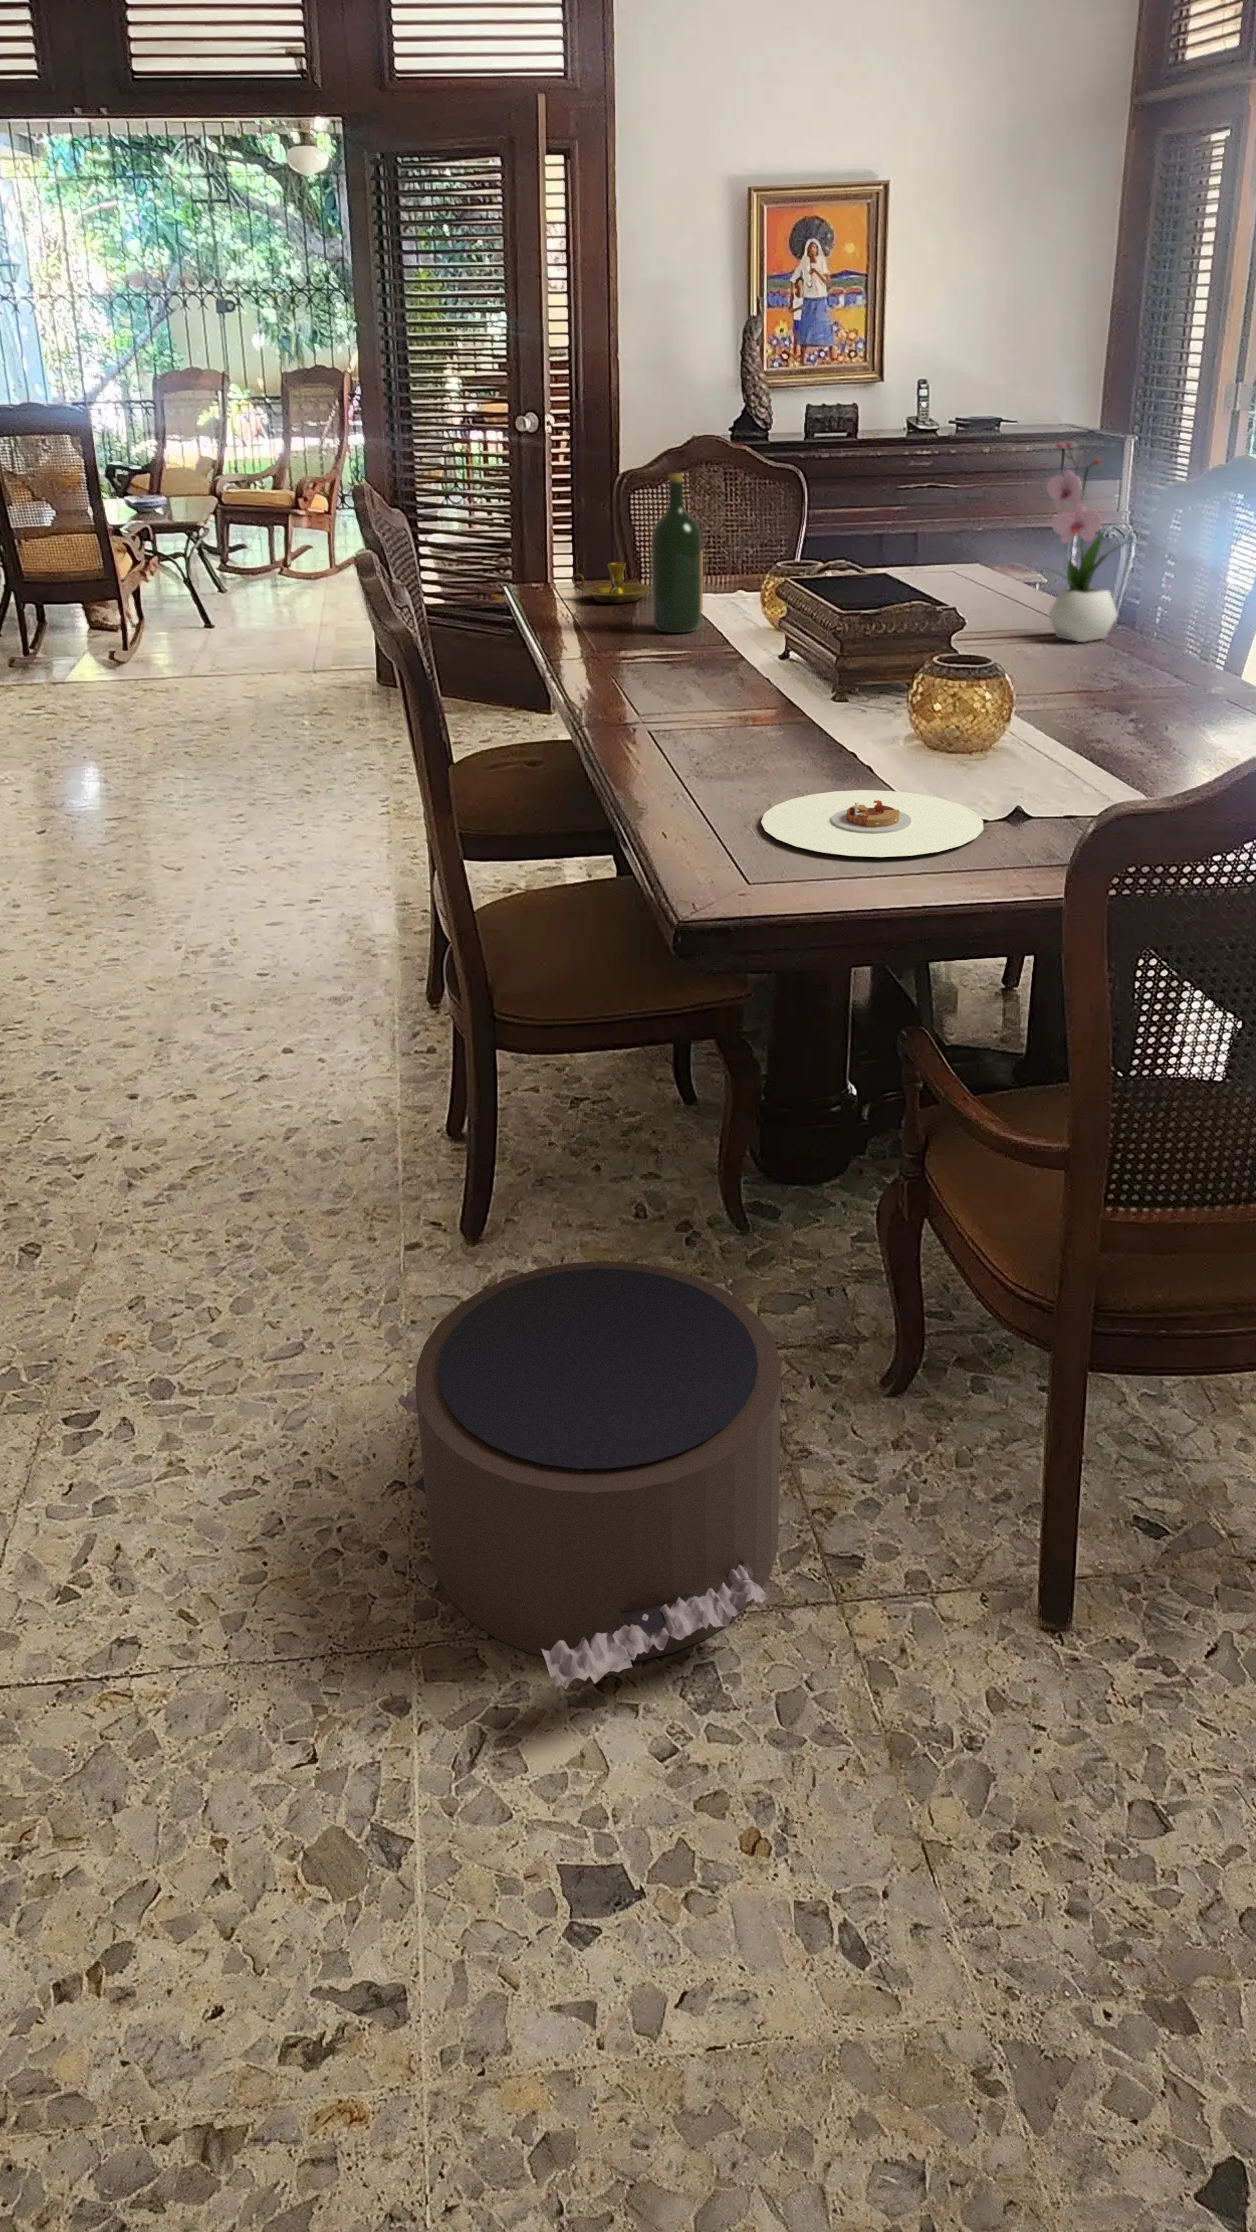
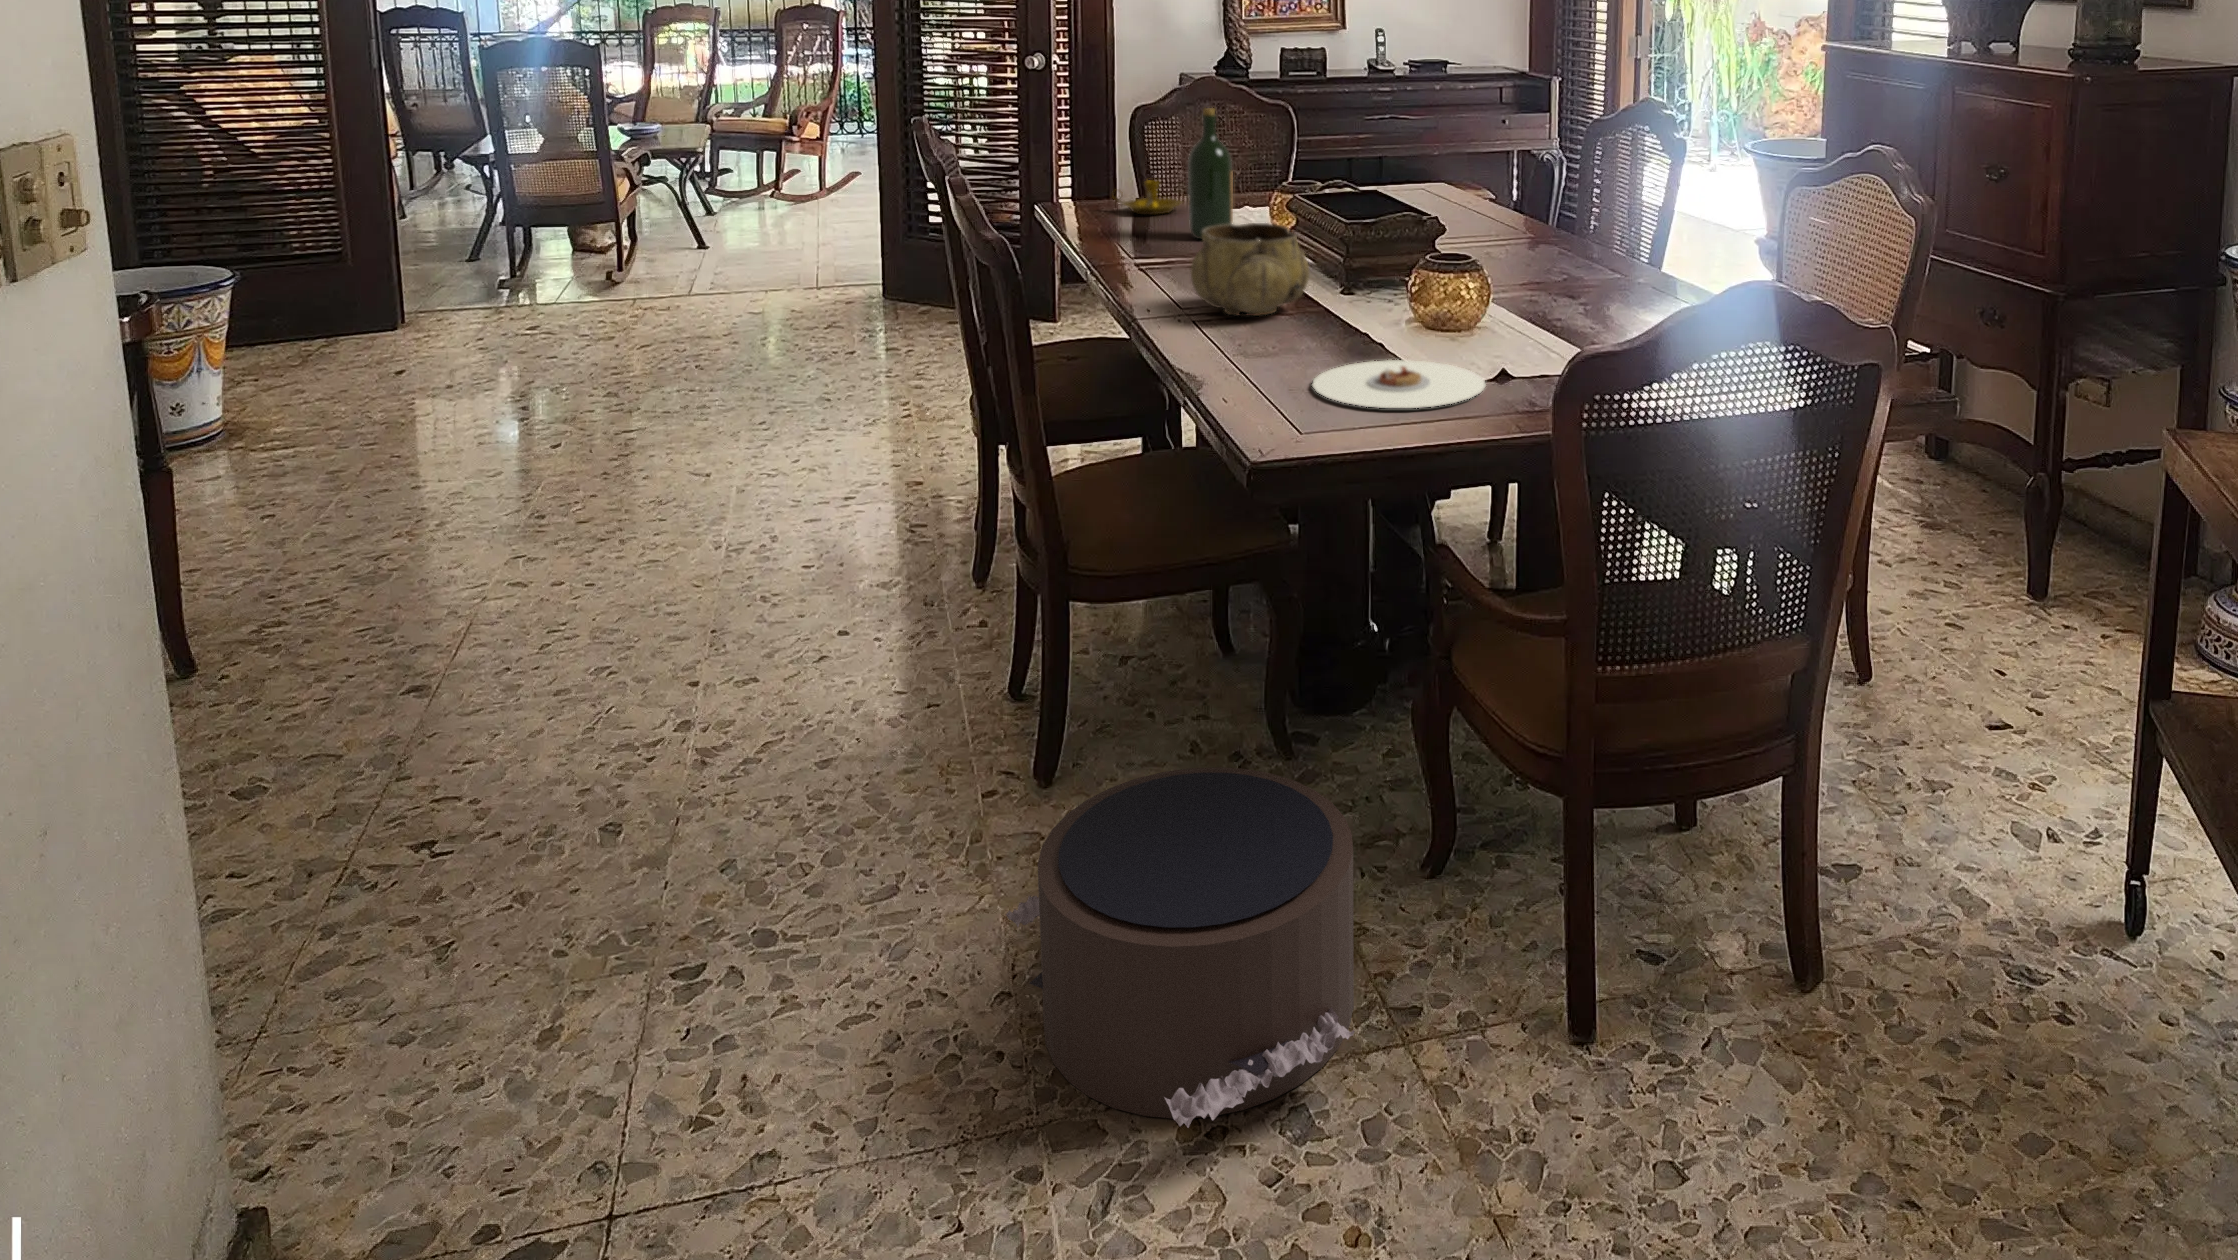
flower arrangement: present [1047,441,1131,642] -> none [1510,89,1580,246]
decorative bowl: none [634,614,777,728] -> present [1191,223,1309,316]

